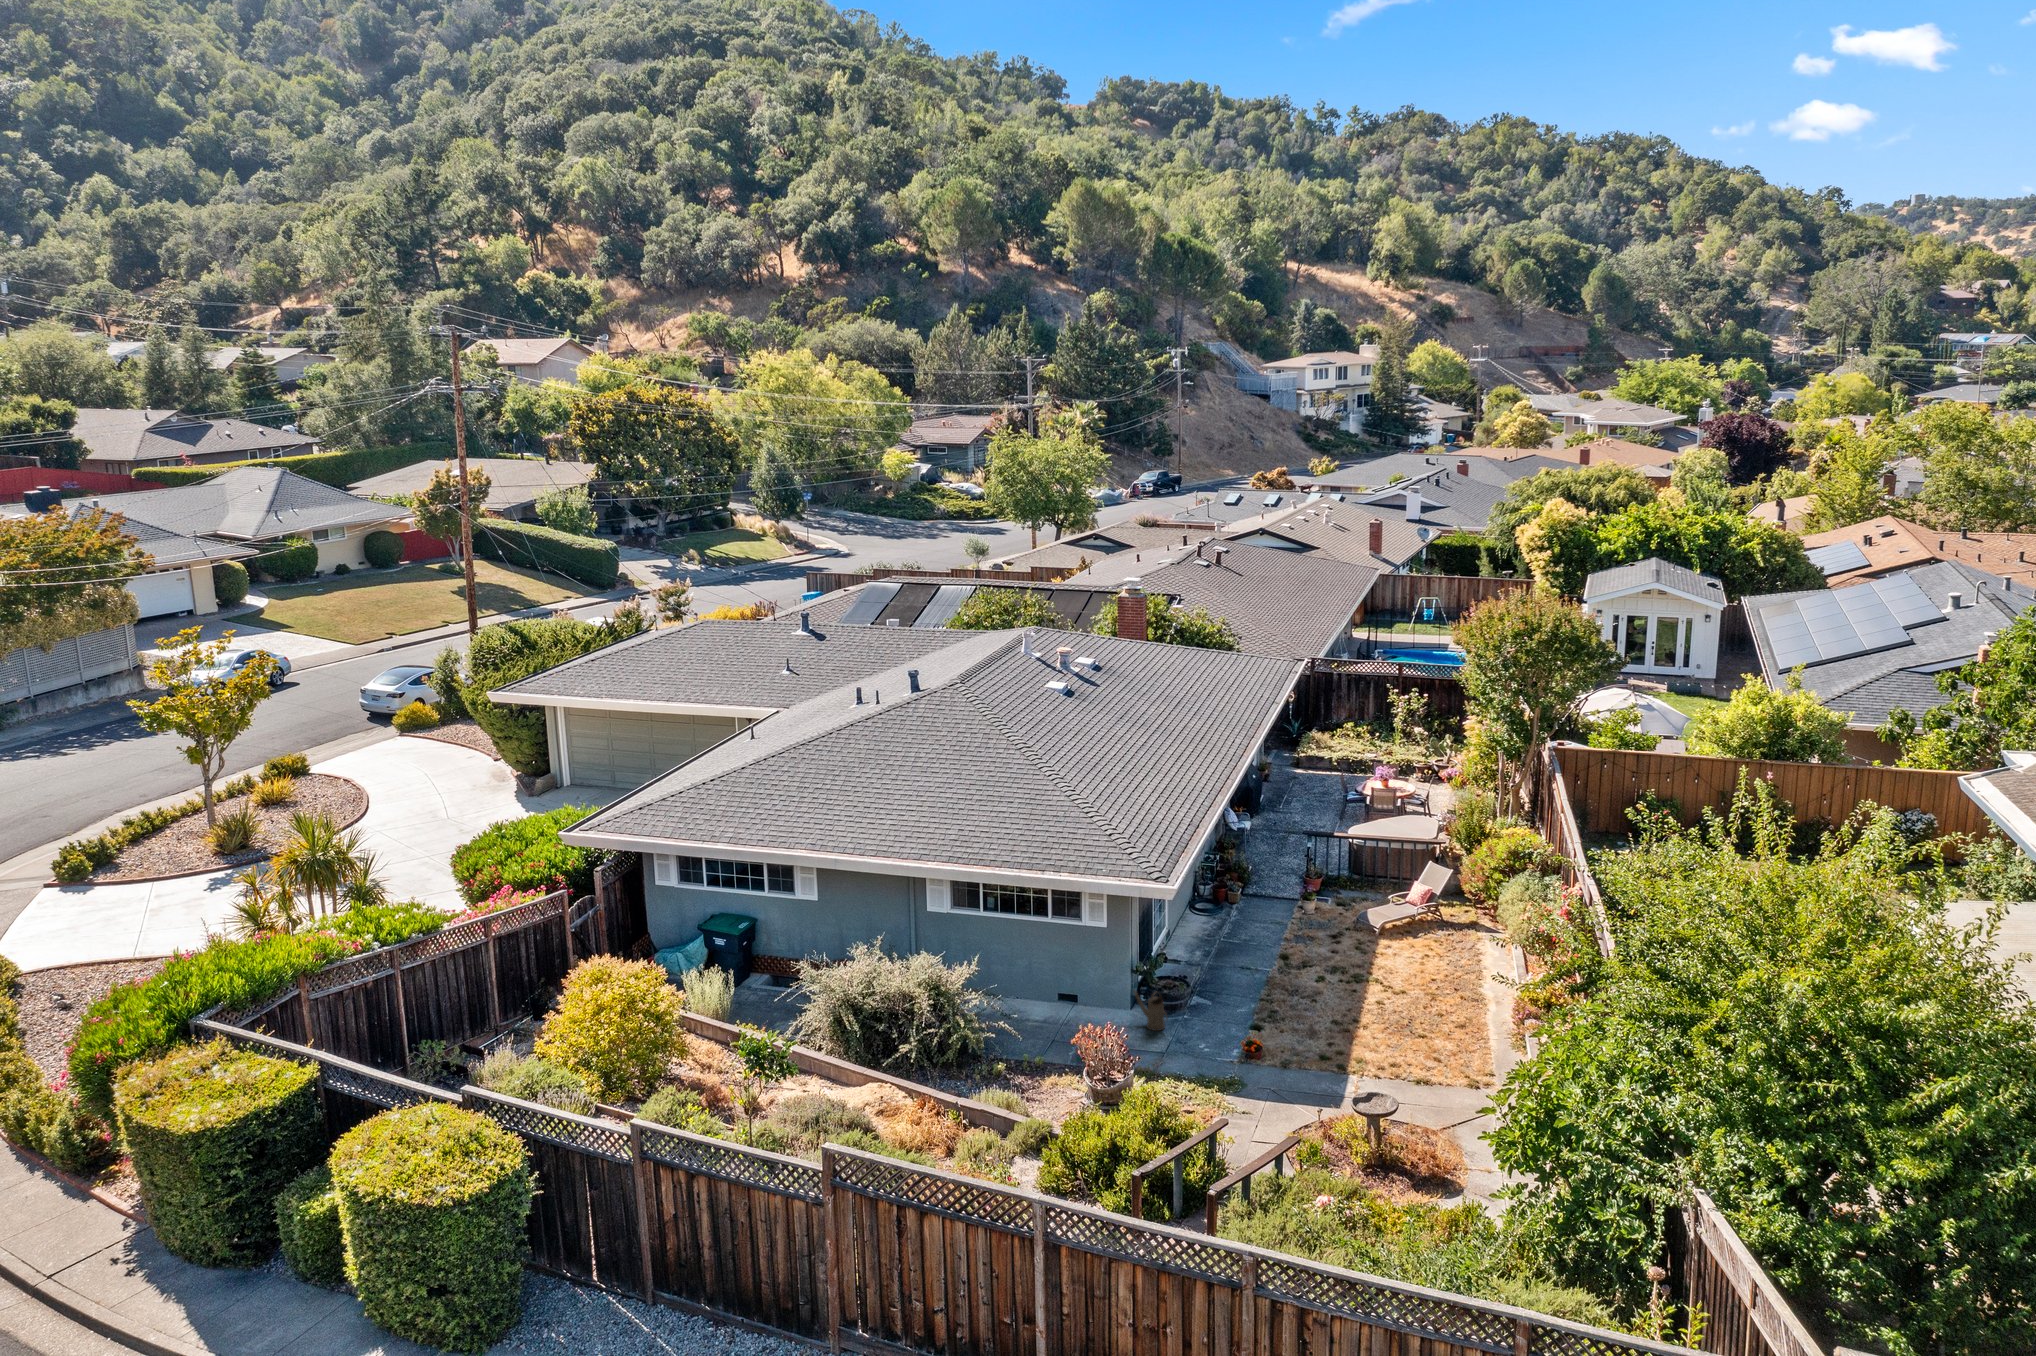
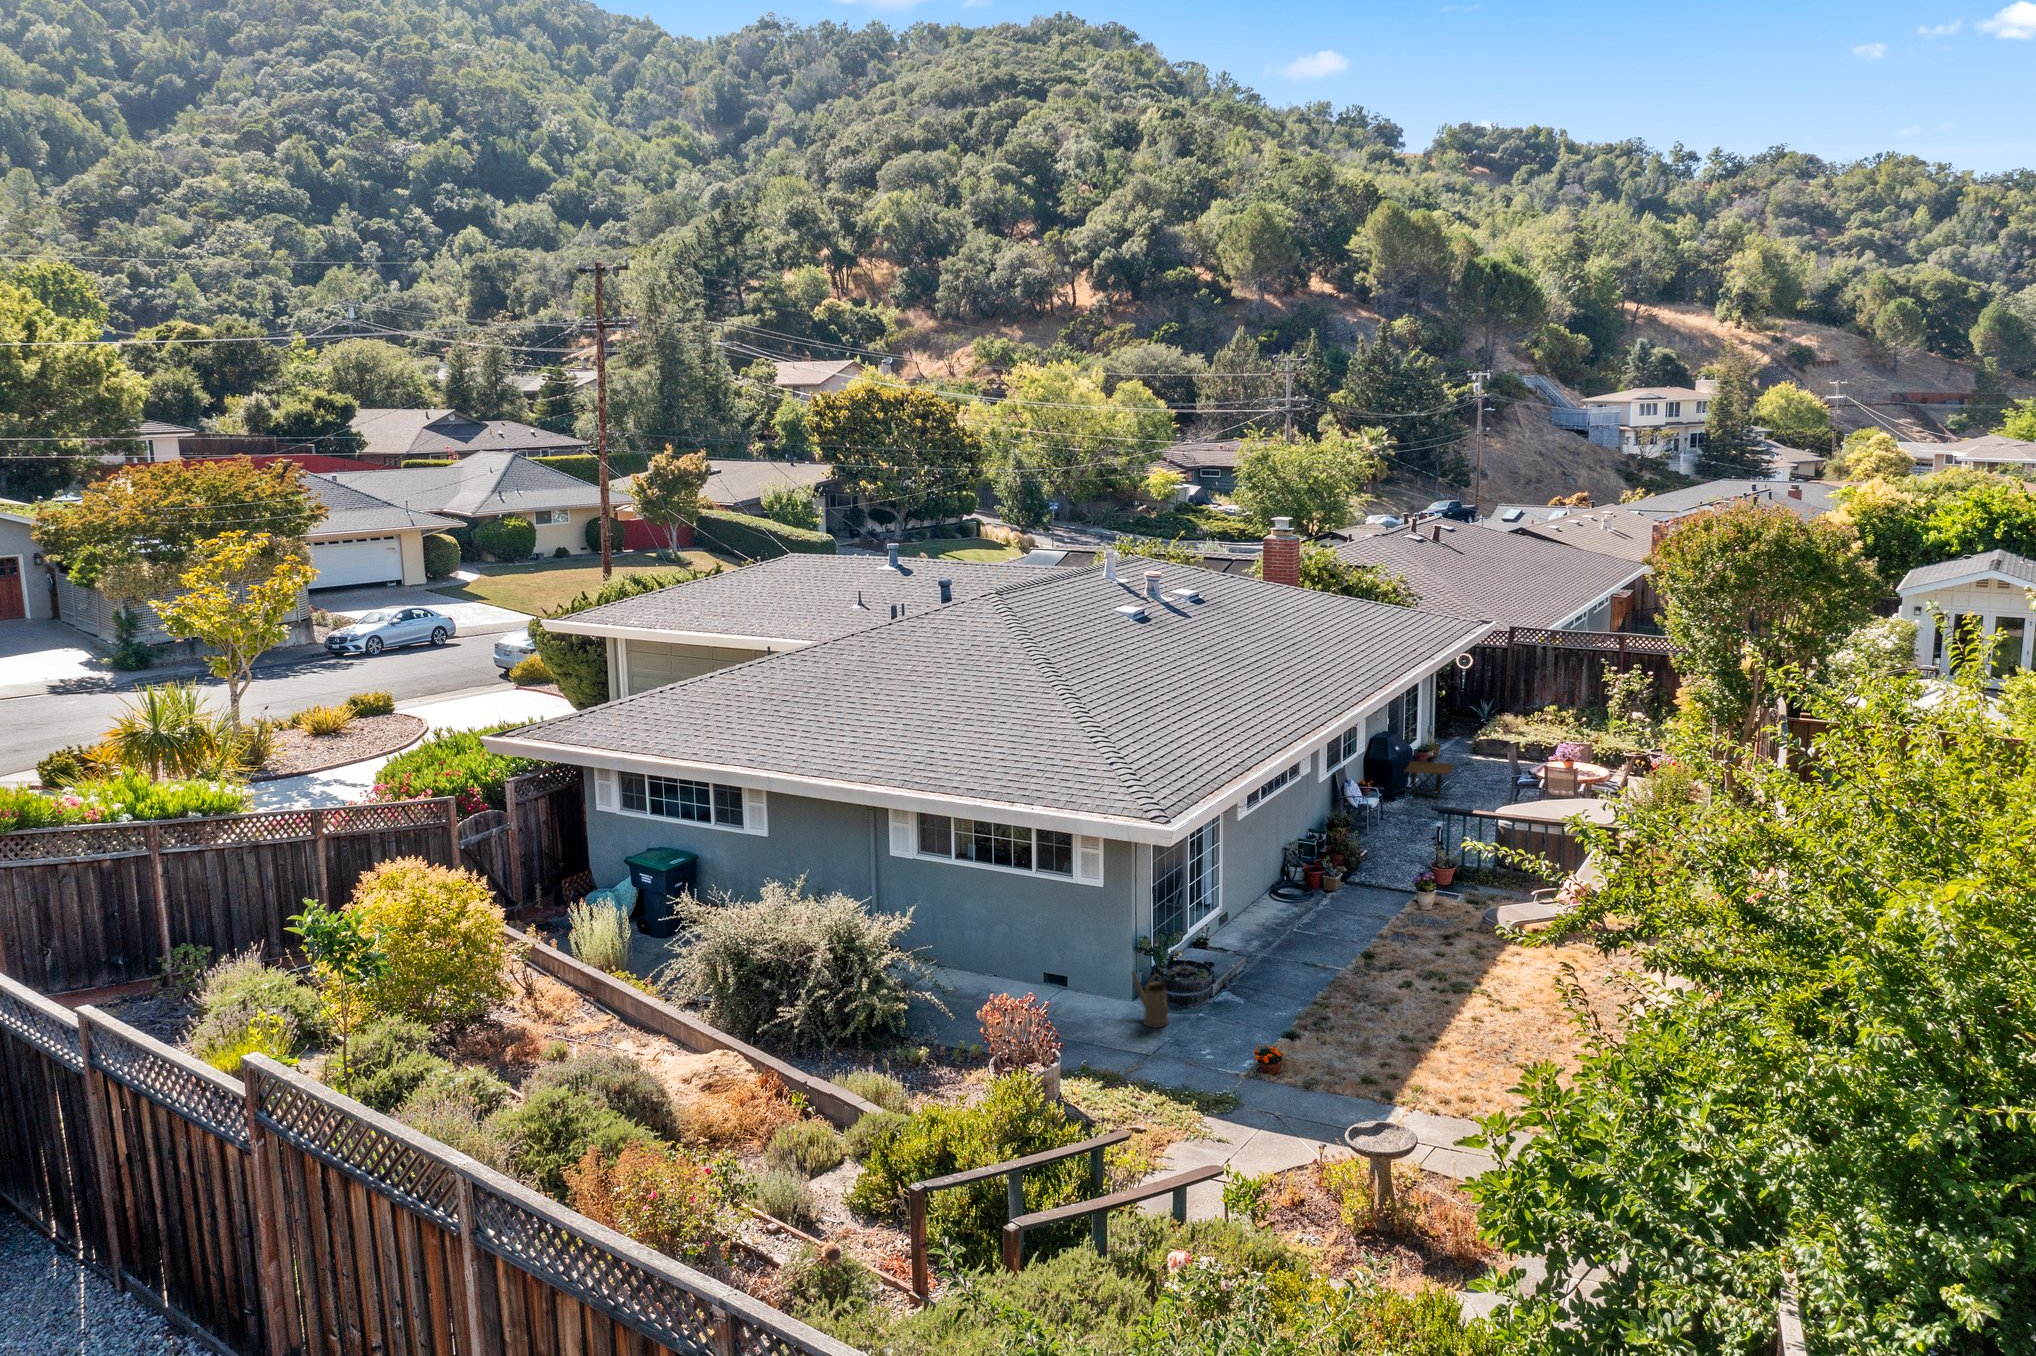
side table: none [1248,782,1290,814] -> present [1405,761,1454,799]

